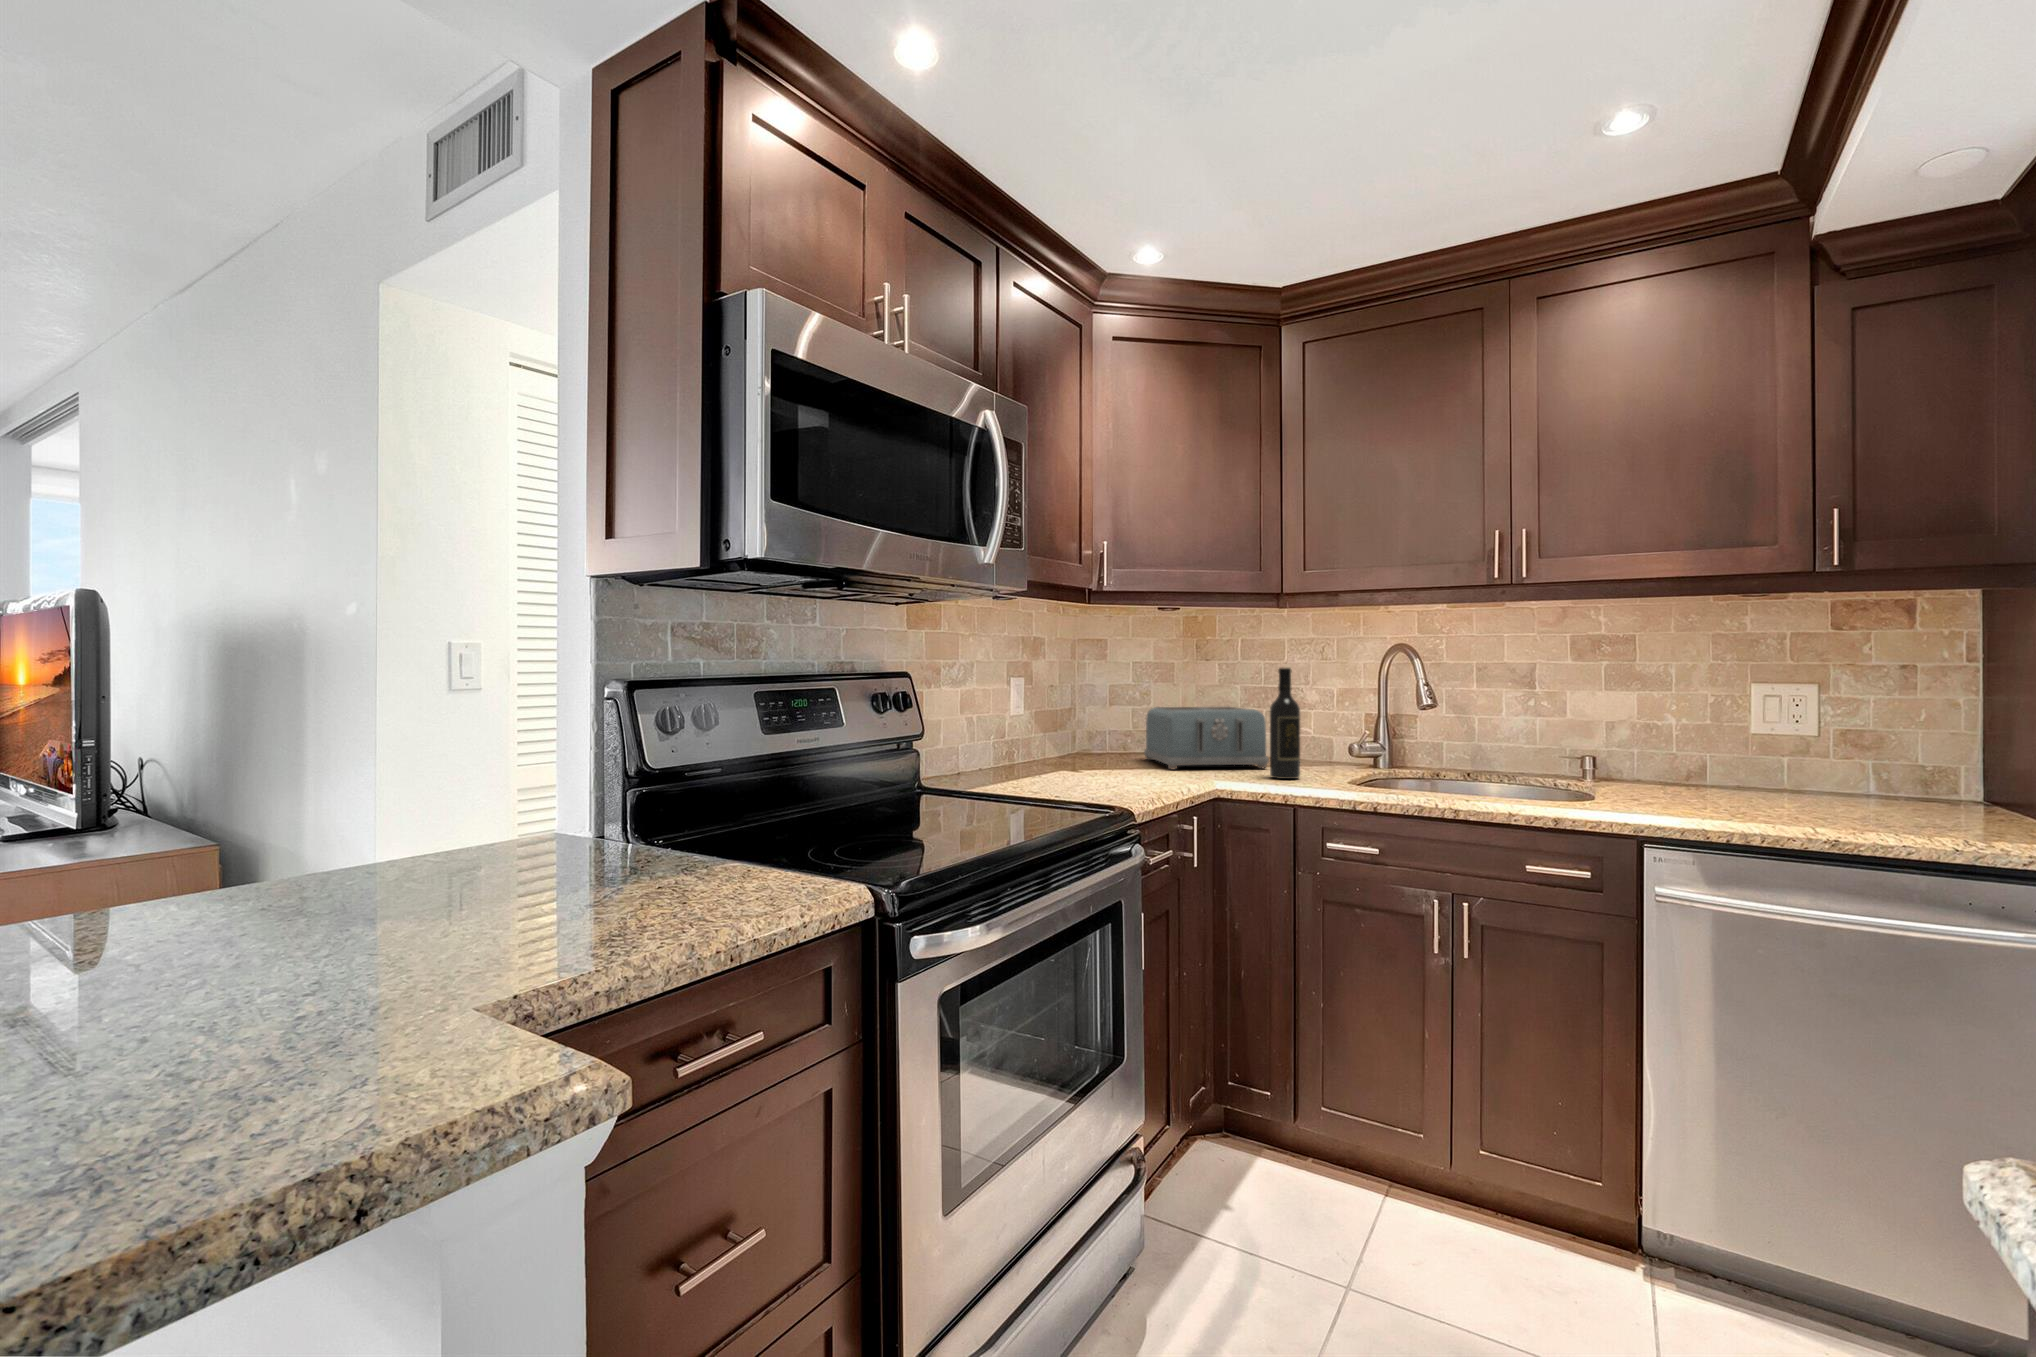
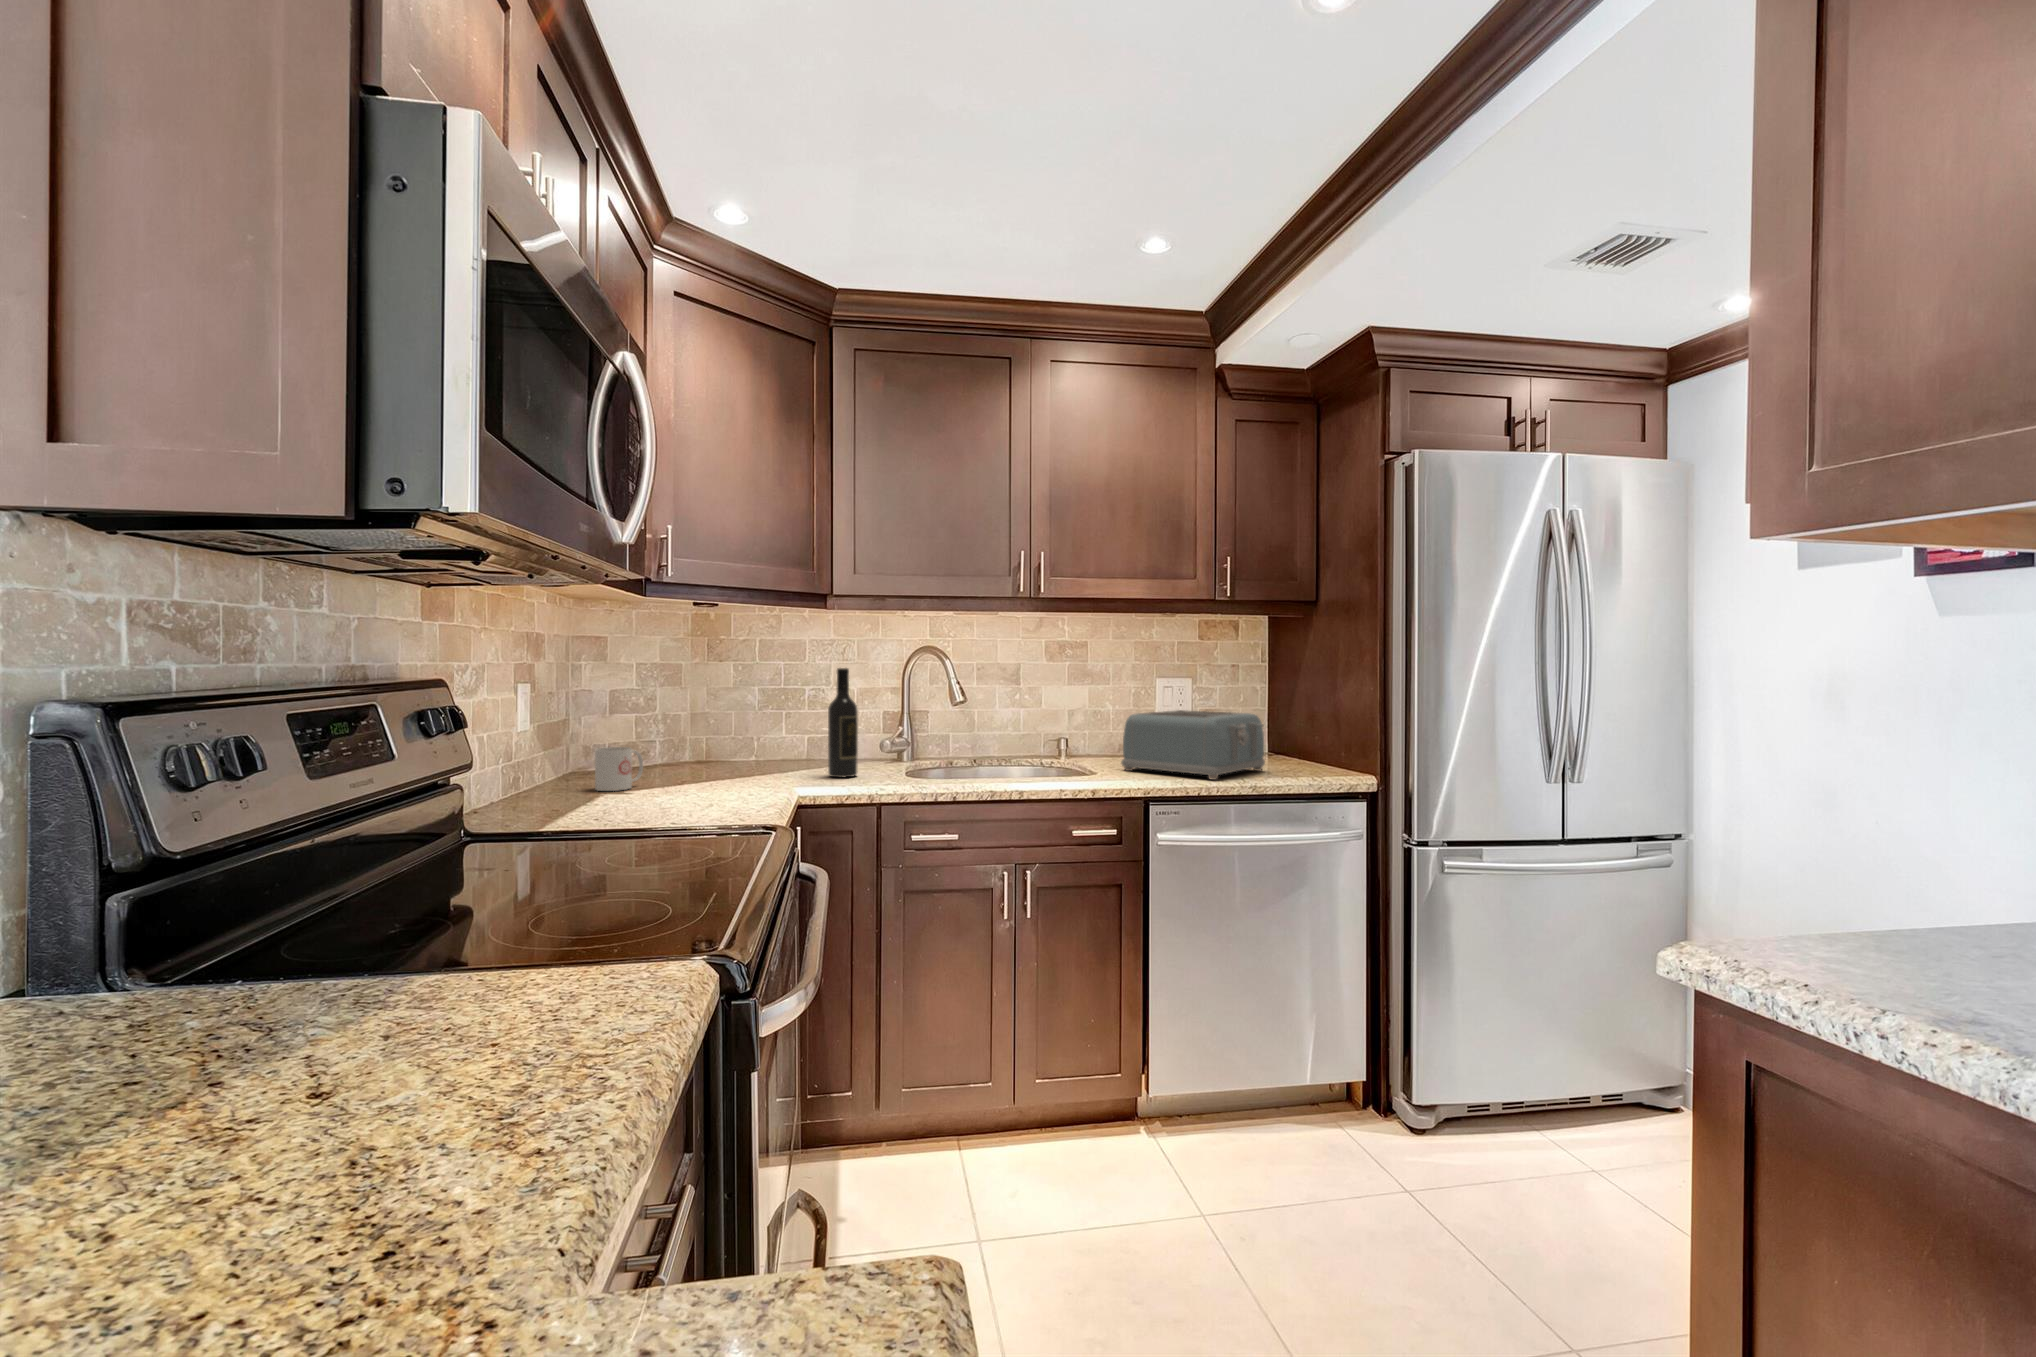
toaster: present [1144,706,1269,769] -> present [1121,710,1265,780]
mug: none [1062,736,1103,773] -> present [595,747,643,791]

